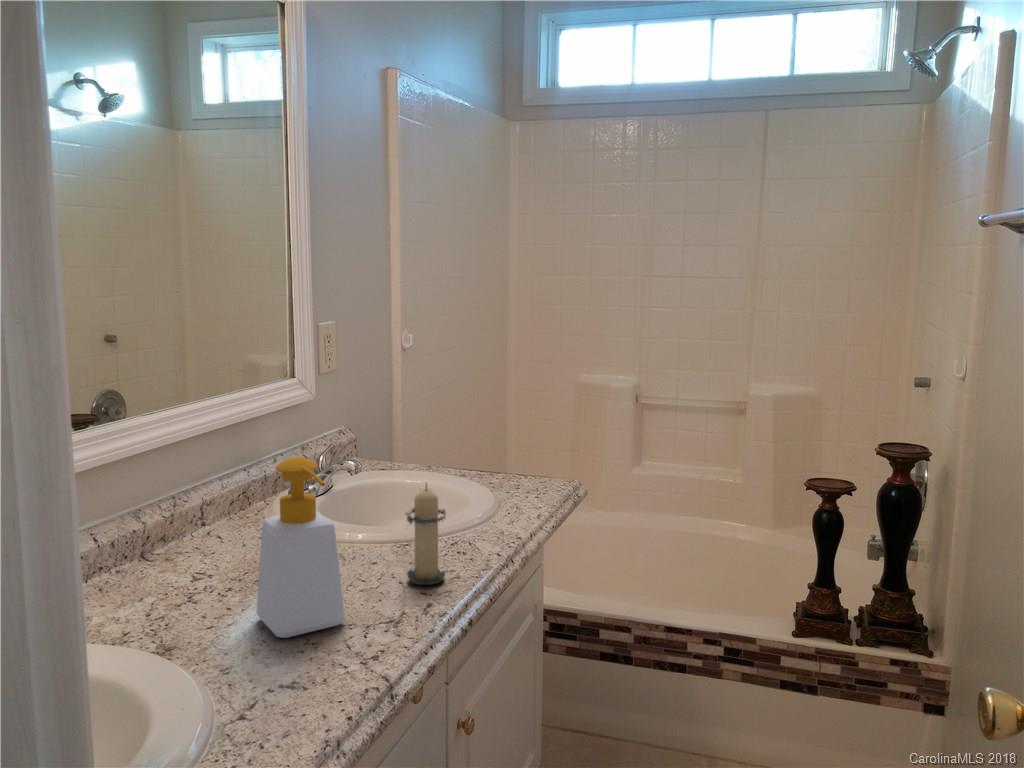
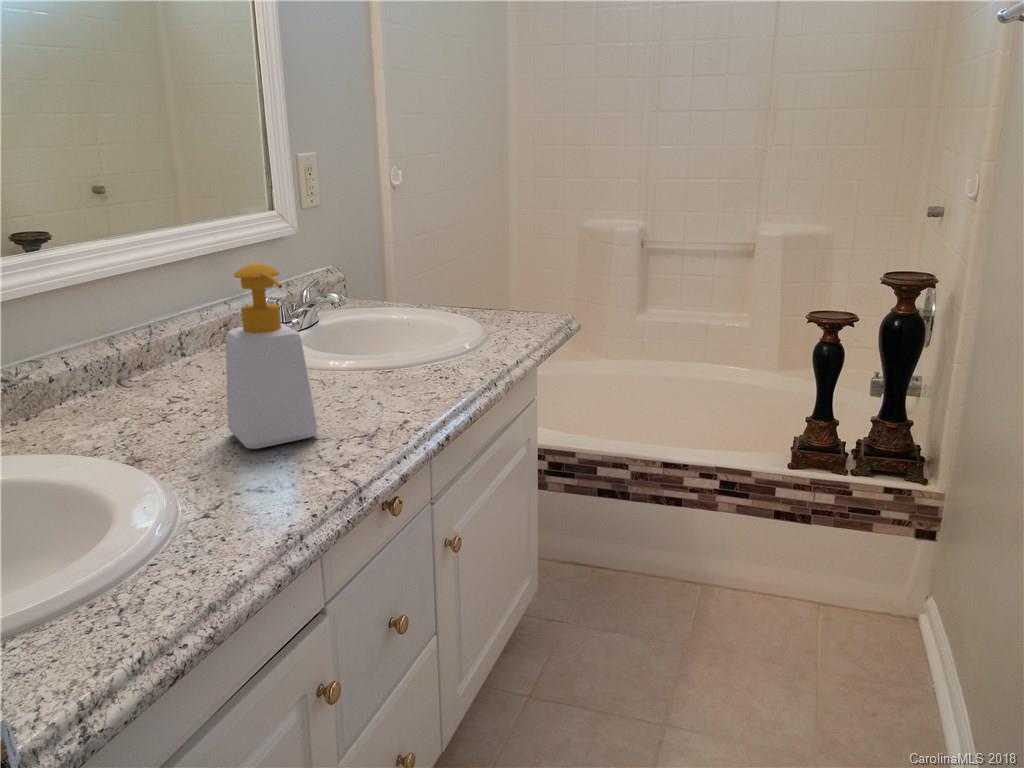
candle: present [405,483,445,585] -> none [377,297,431,404]

